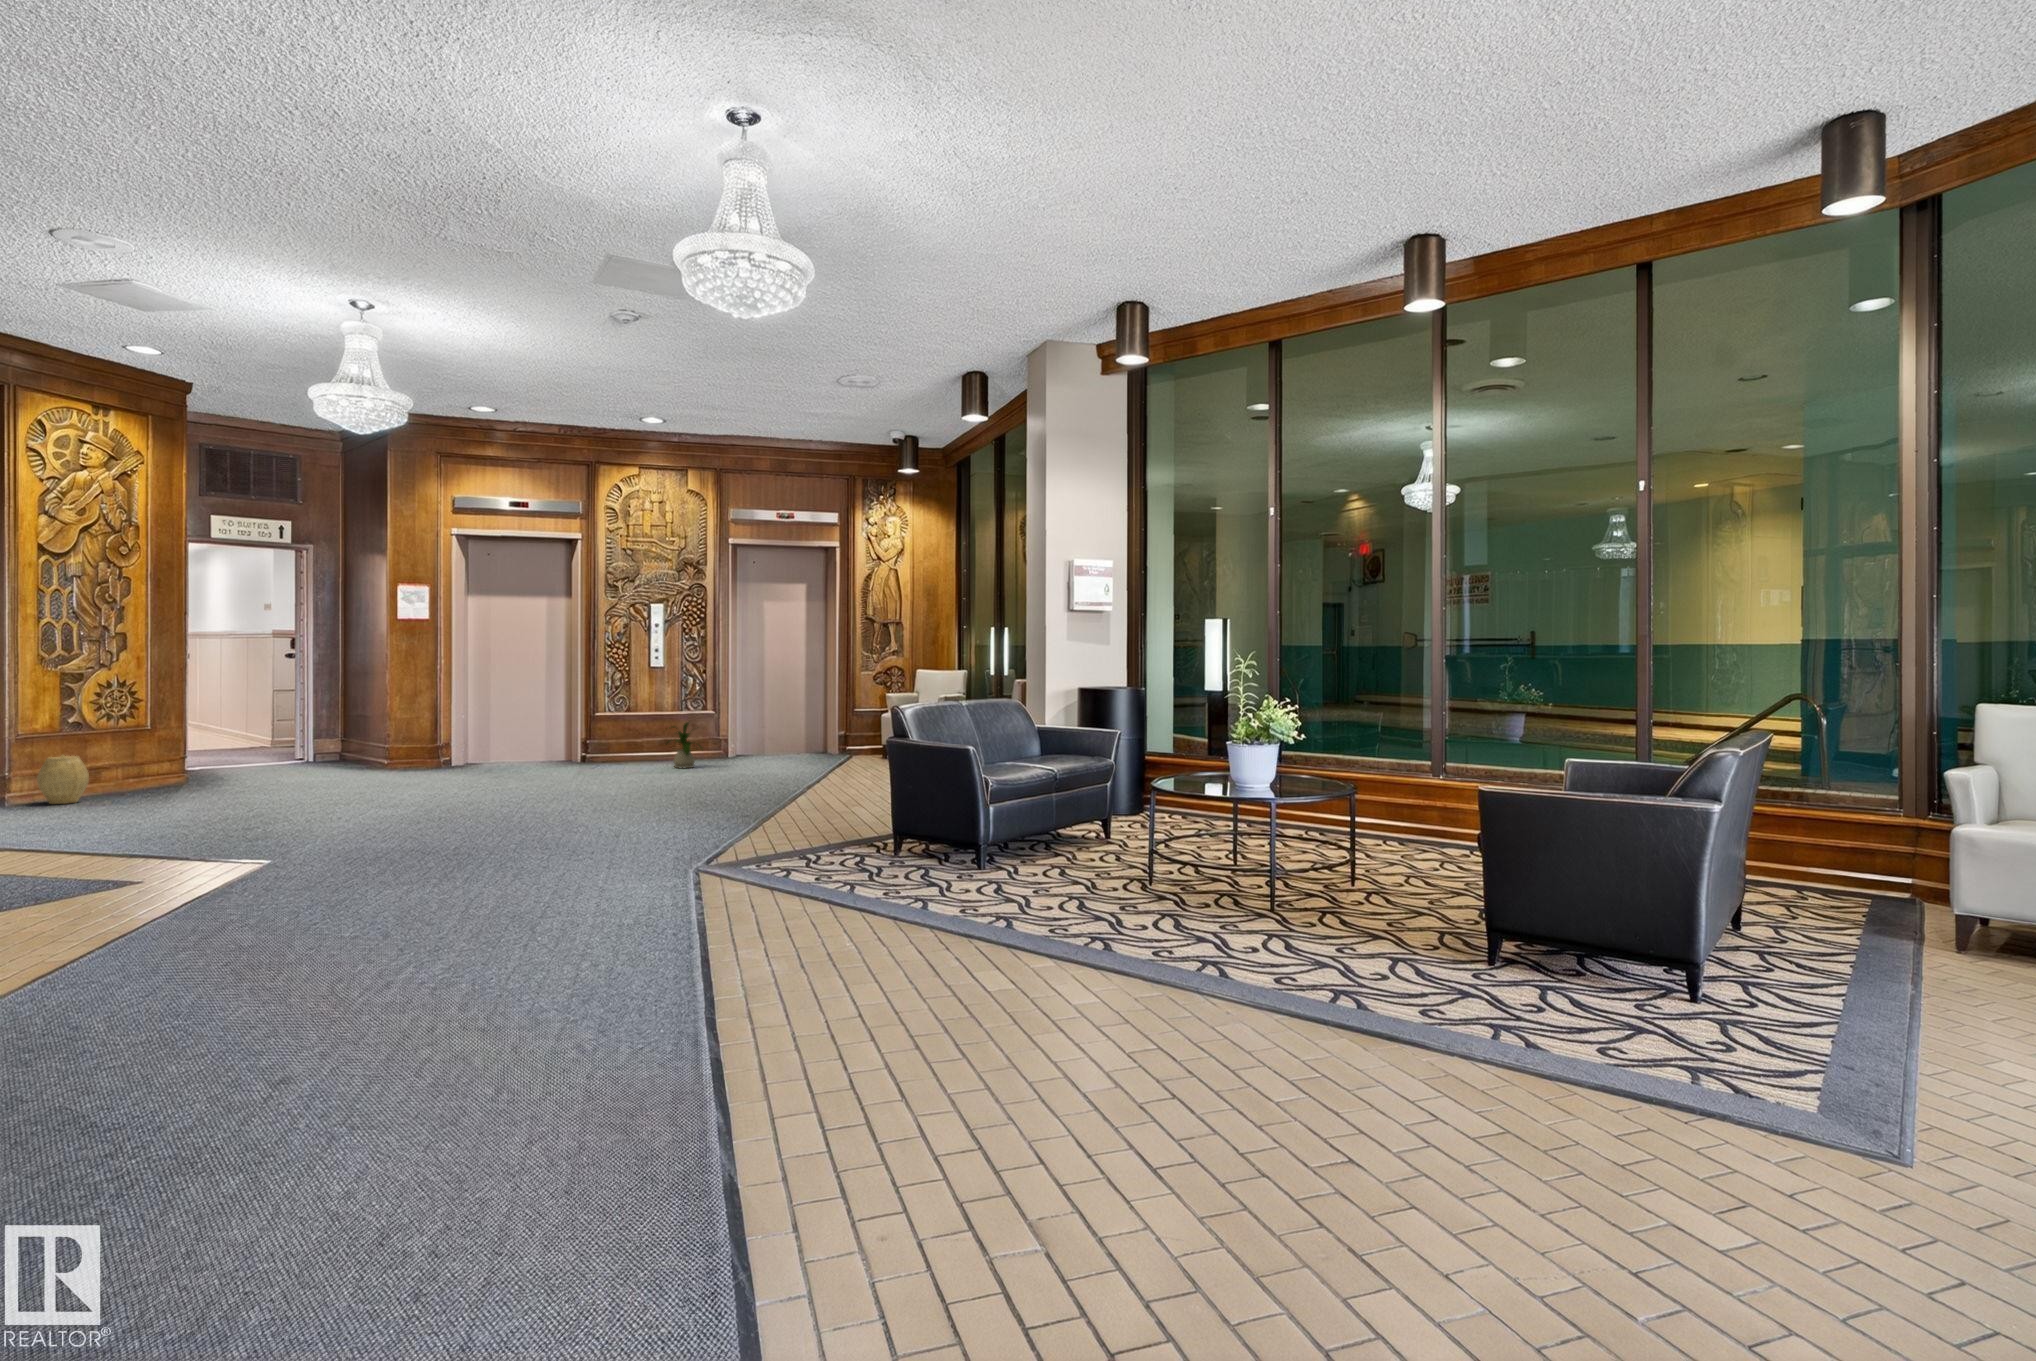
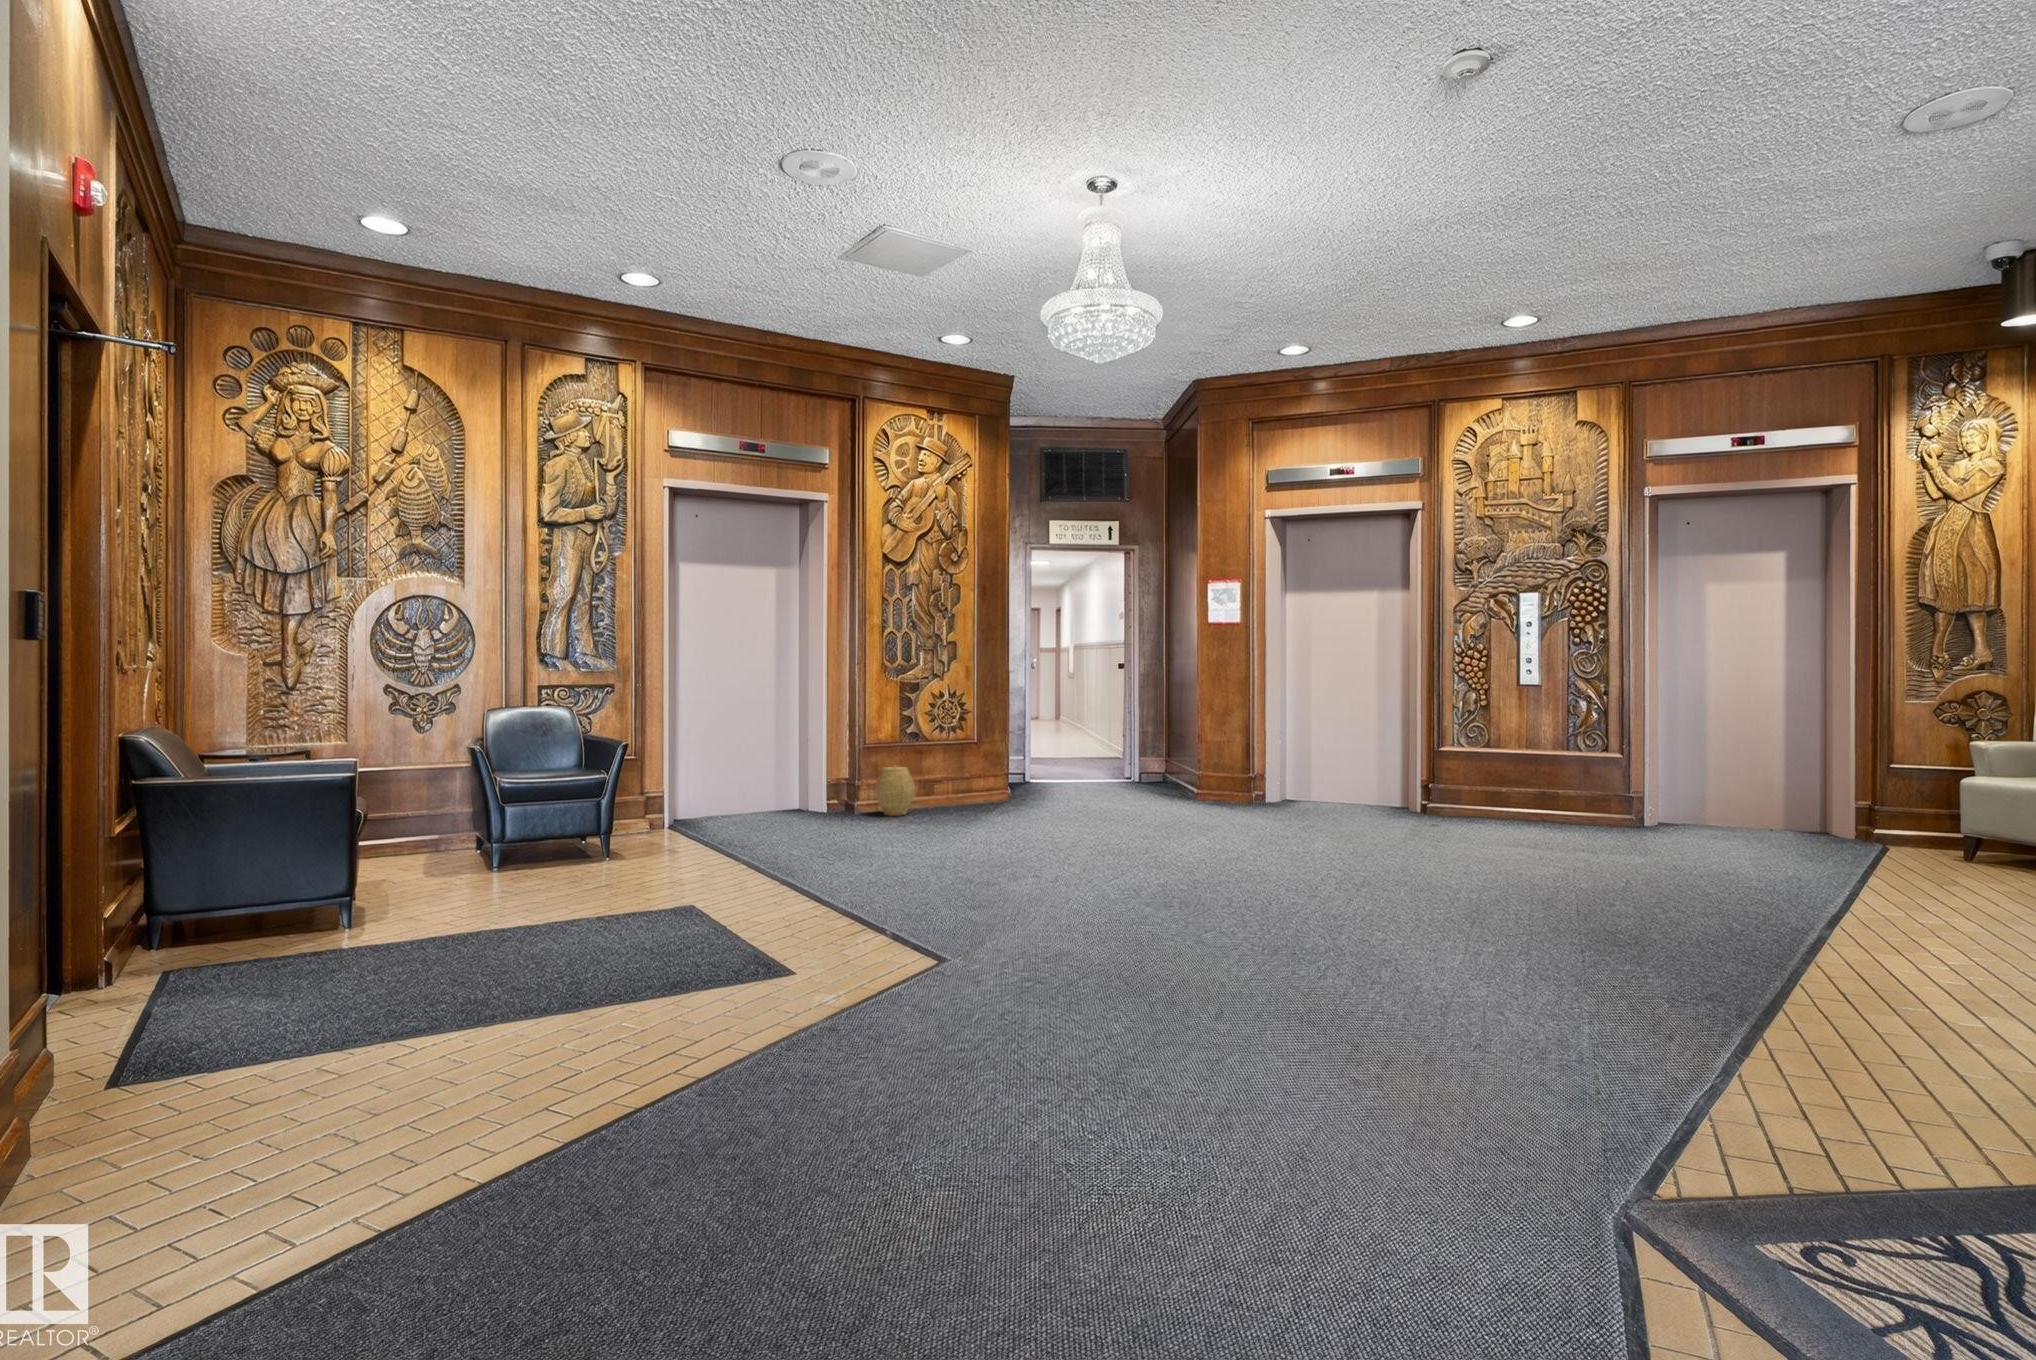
house plant: present [668,722,701,768] -> none [1539,764,1611,833]

